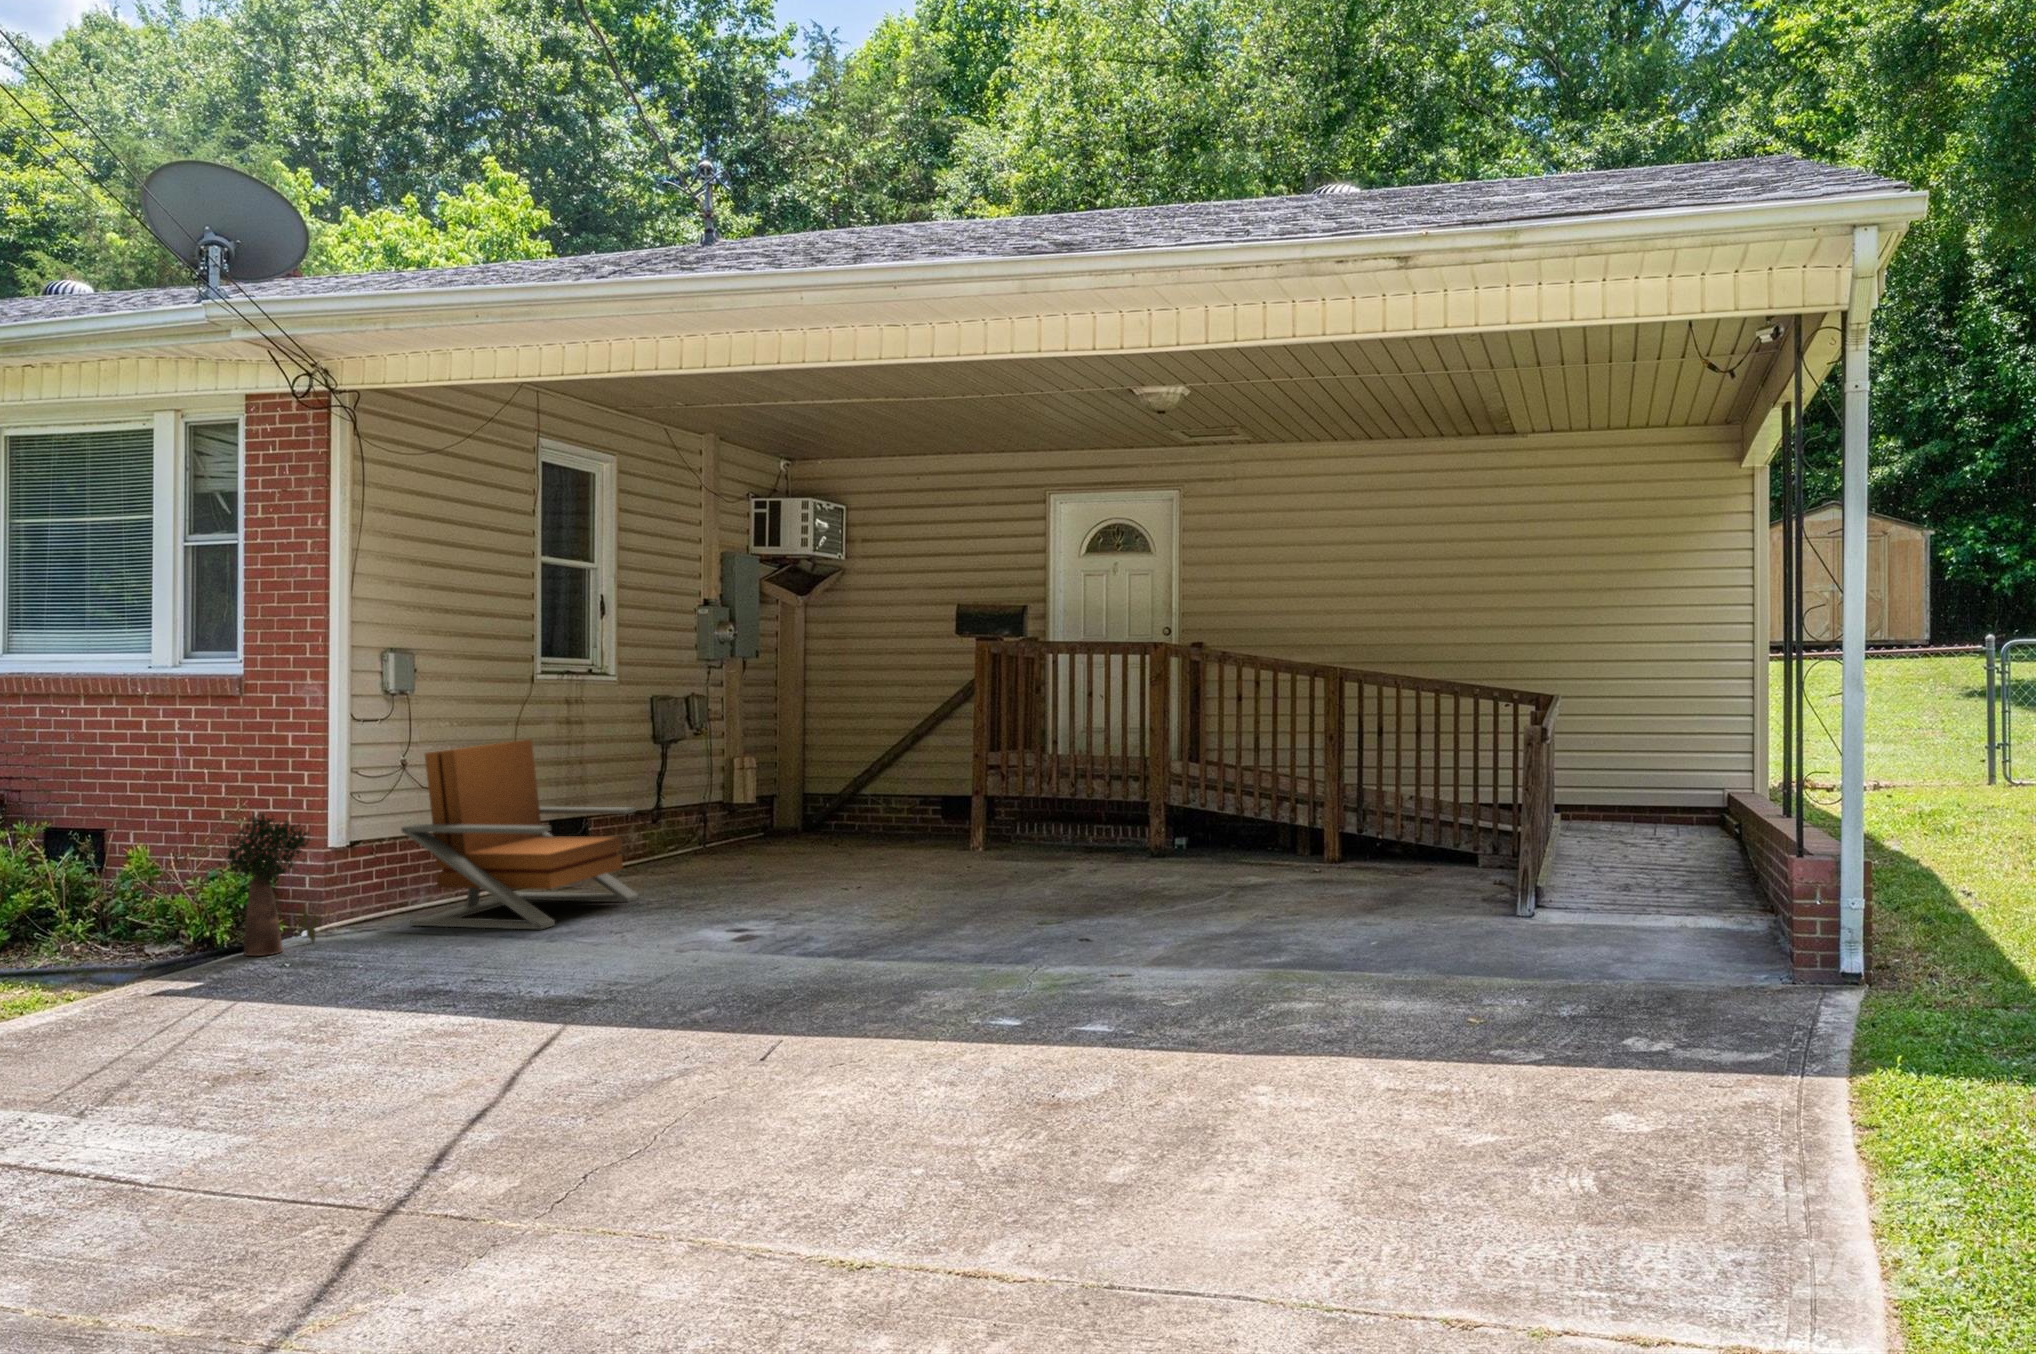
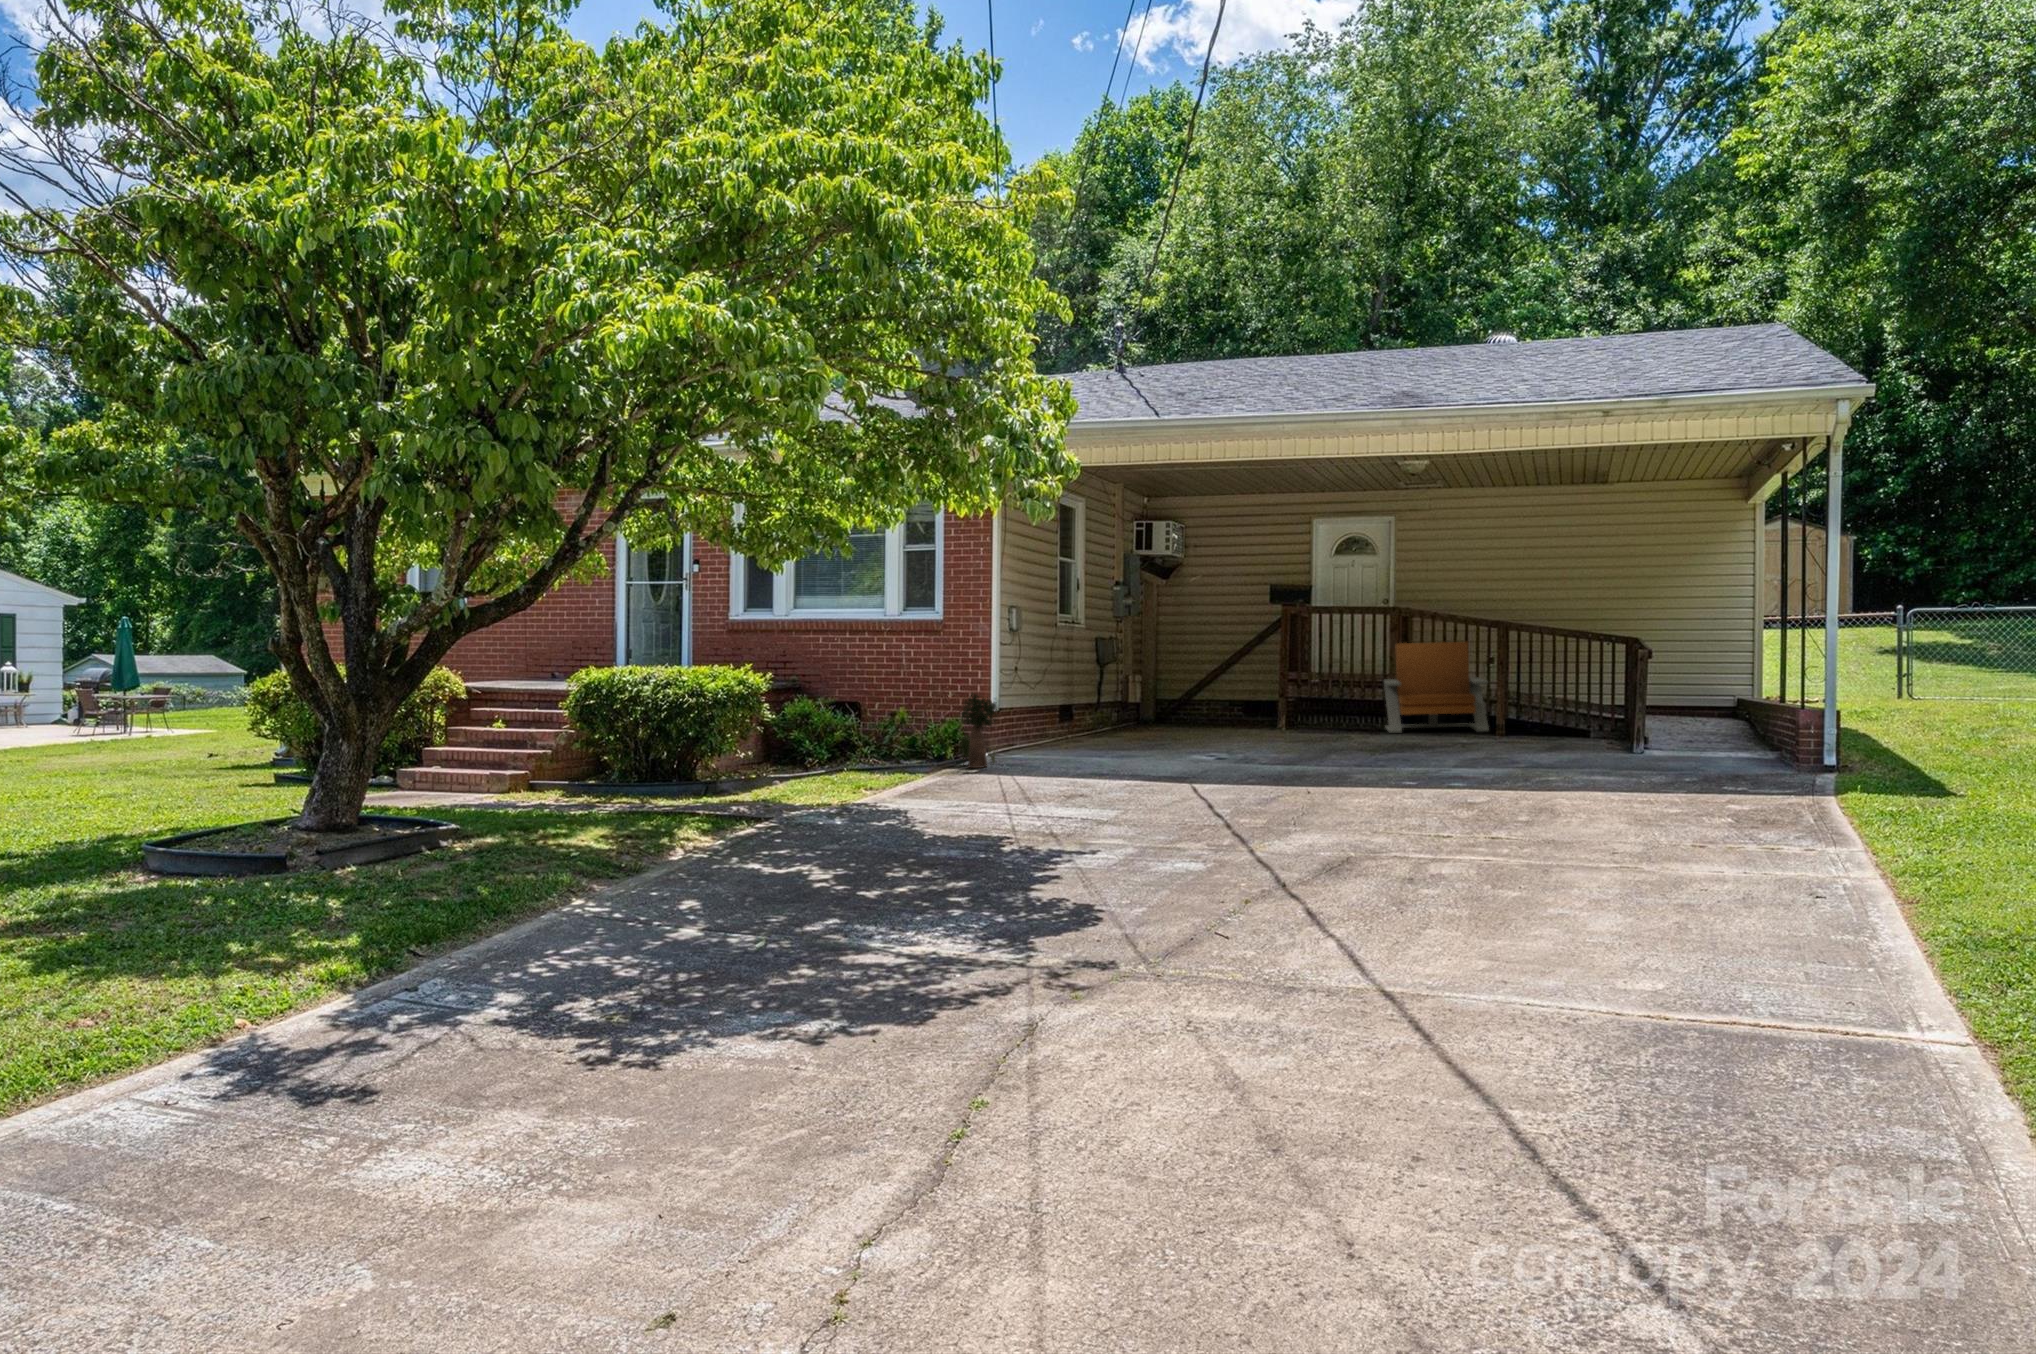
lounge chair: present [401,740,639,929] -> present [1384,642,1489,733]

